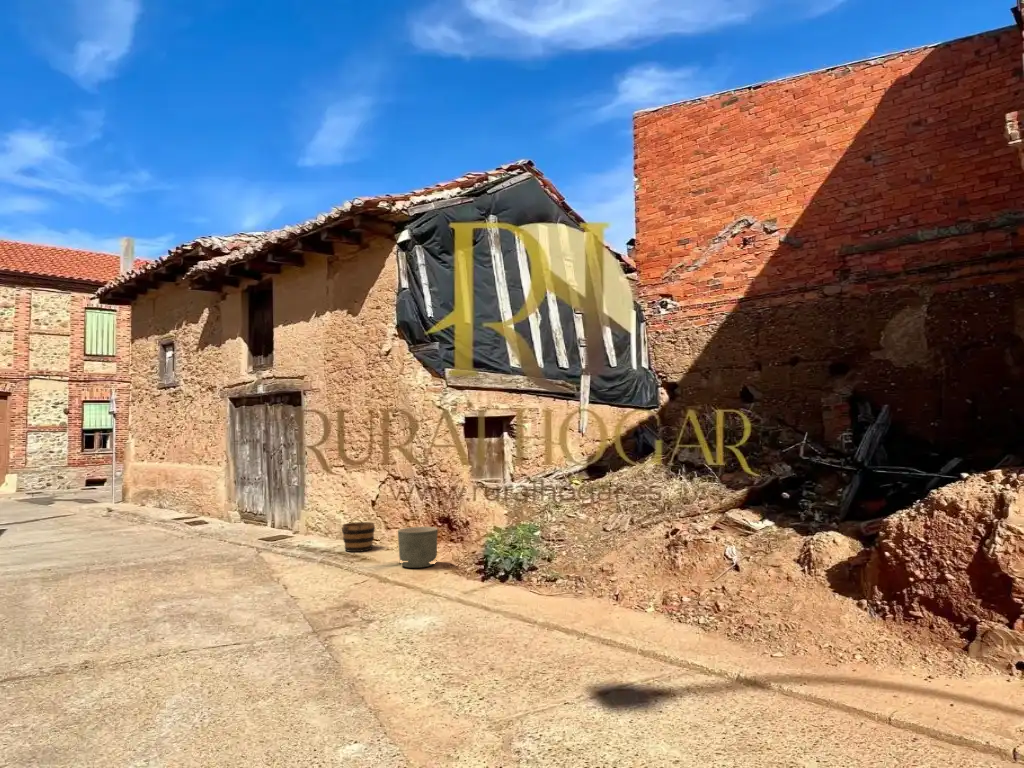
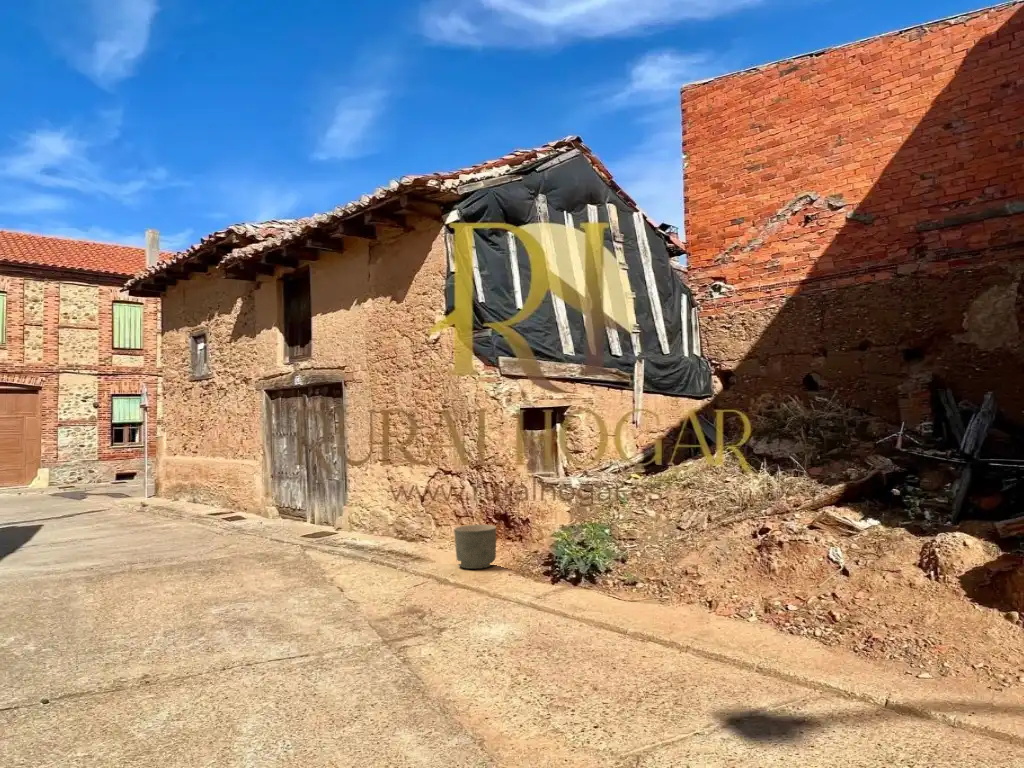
bucket: present [342,522,375,552] -> none [393,520,427,551]

